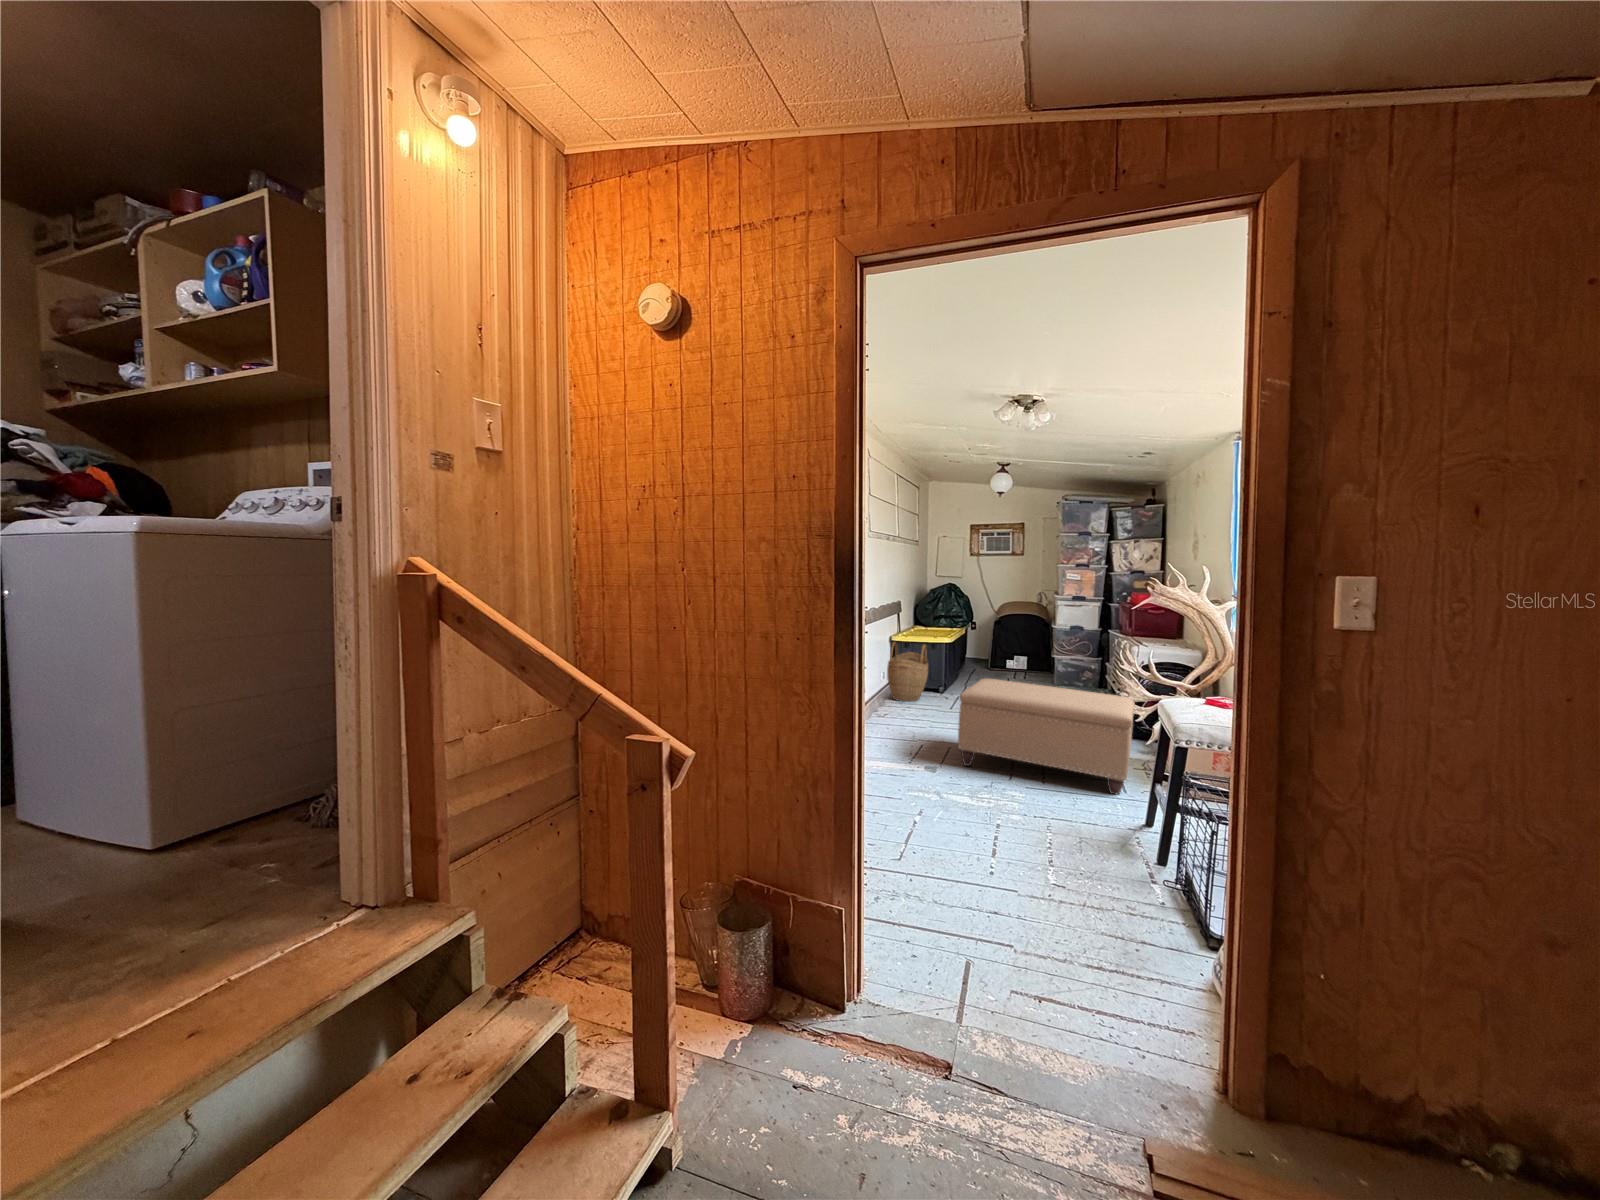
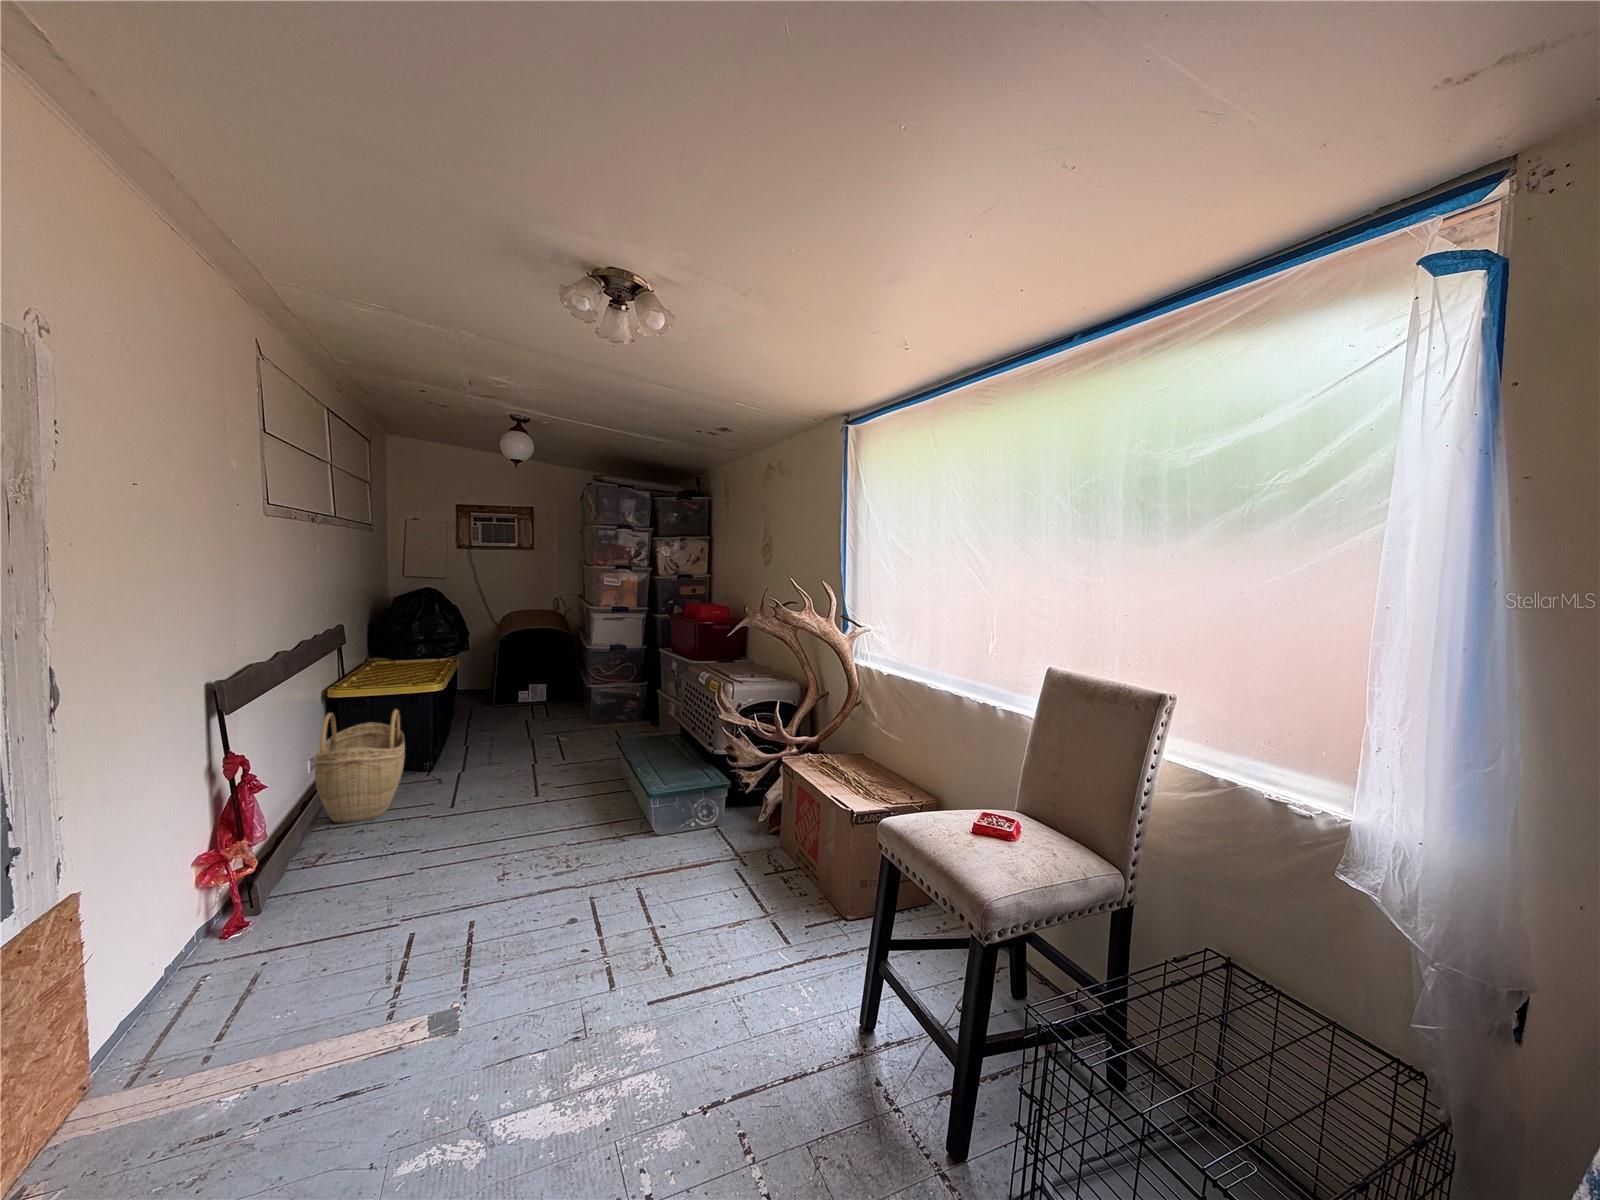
ottoman: present [958,679,1135,794] -> none [508,783,813,1006]

